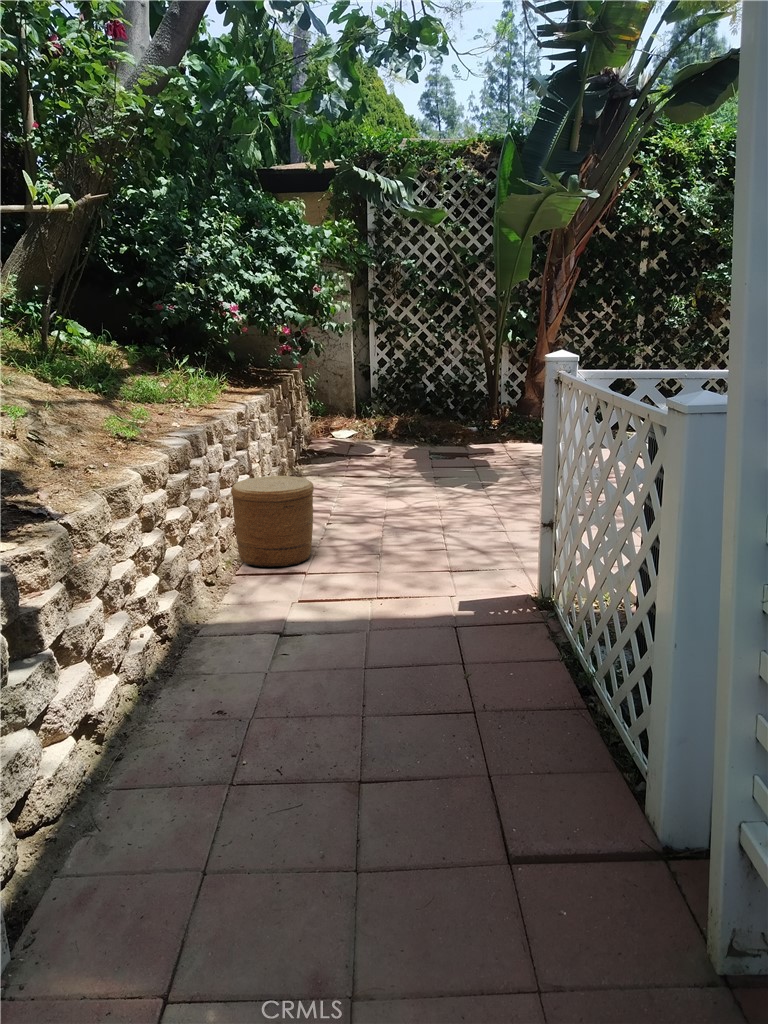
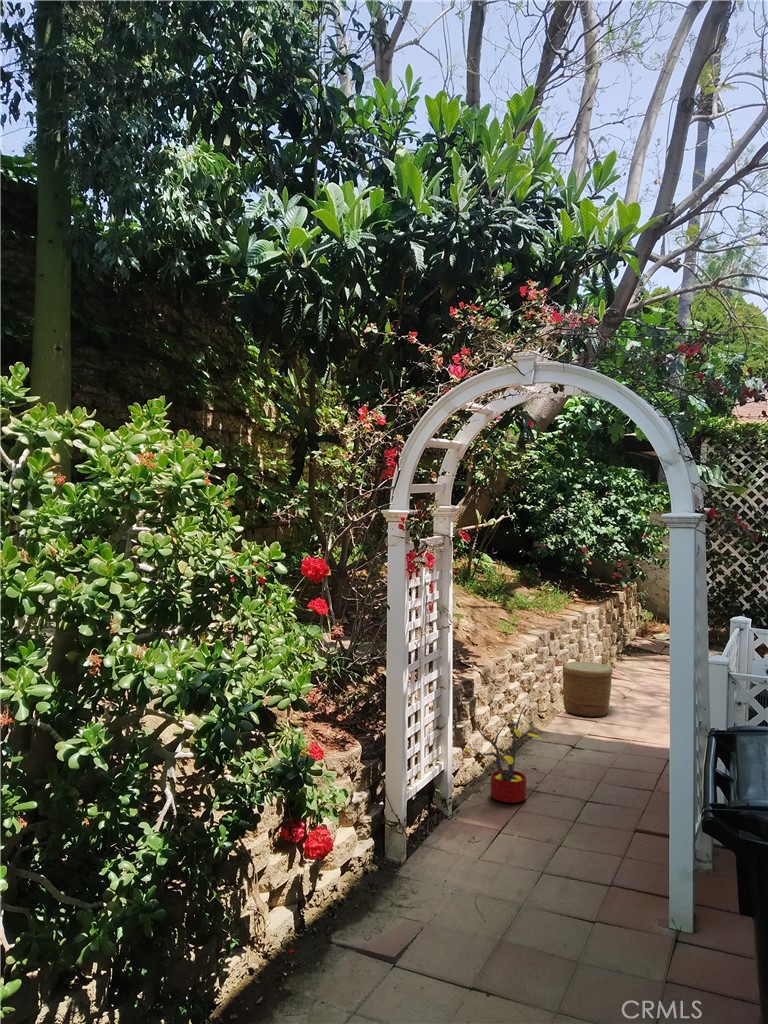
decorative plant: none [40,580,239,828] -> present [463,704,542,803]

